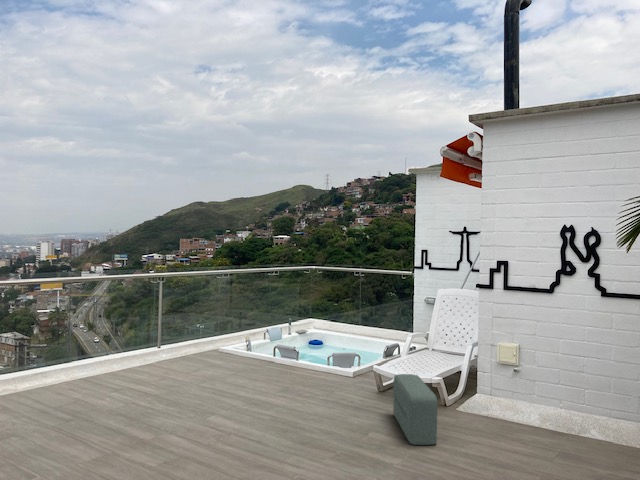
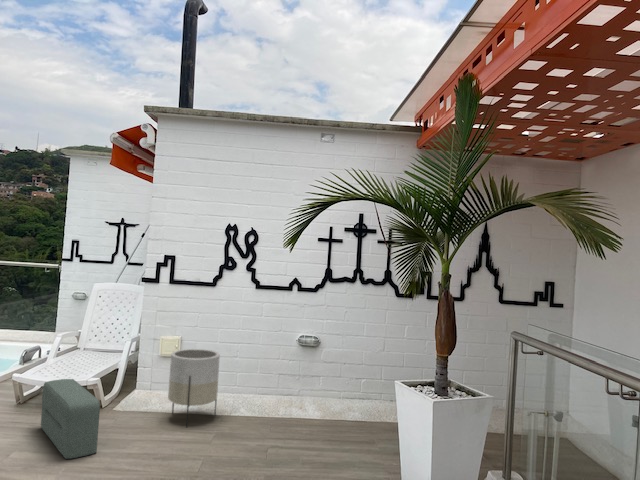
planter: none [506,358,560,438] -> present [168,349,220,427]

